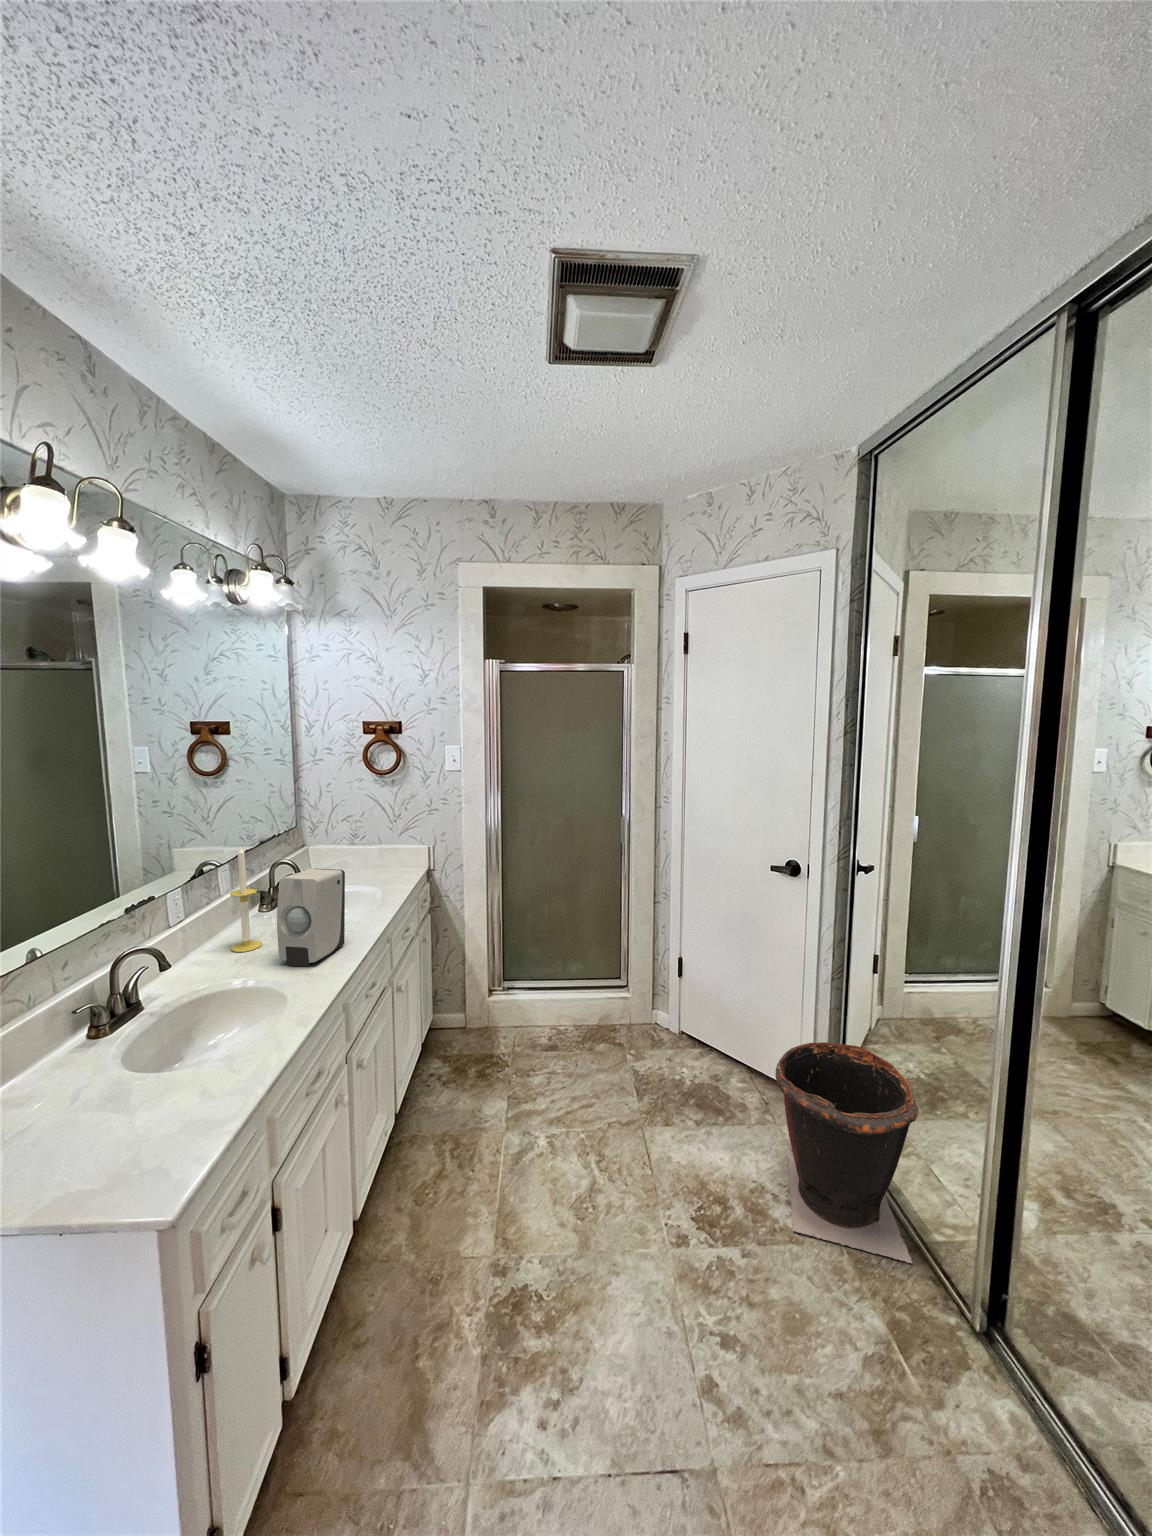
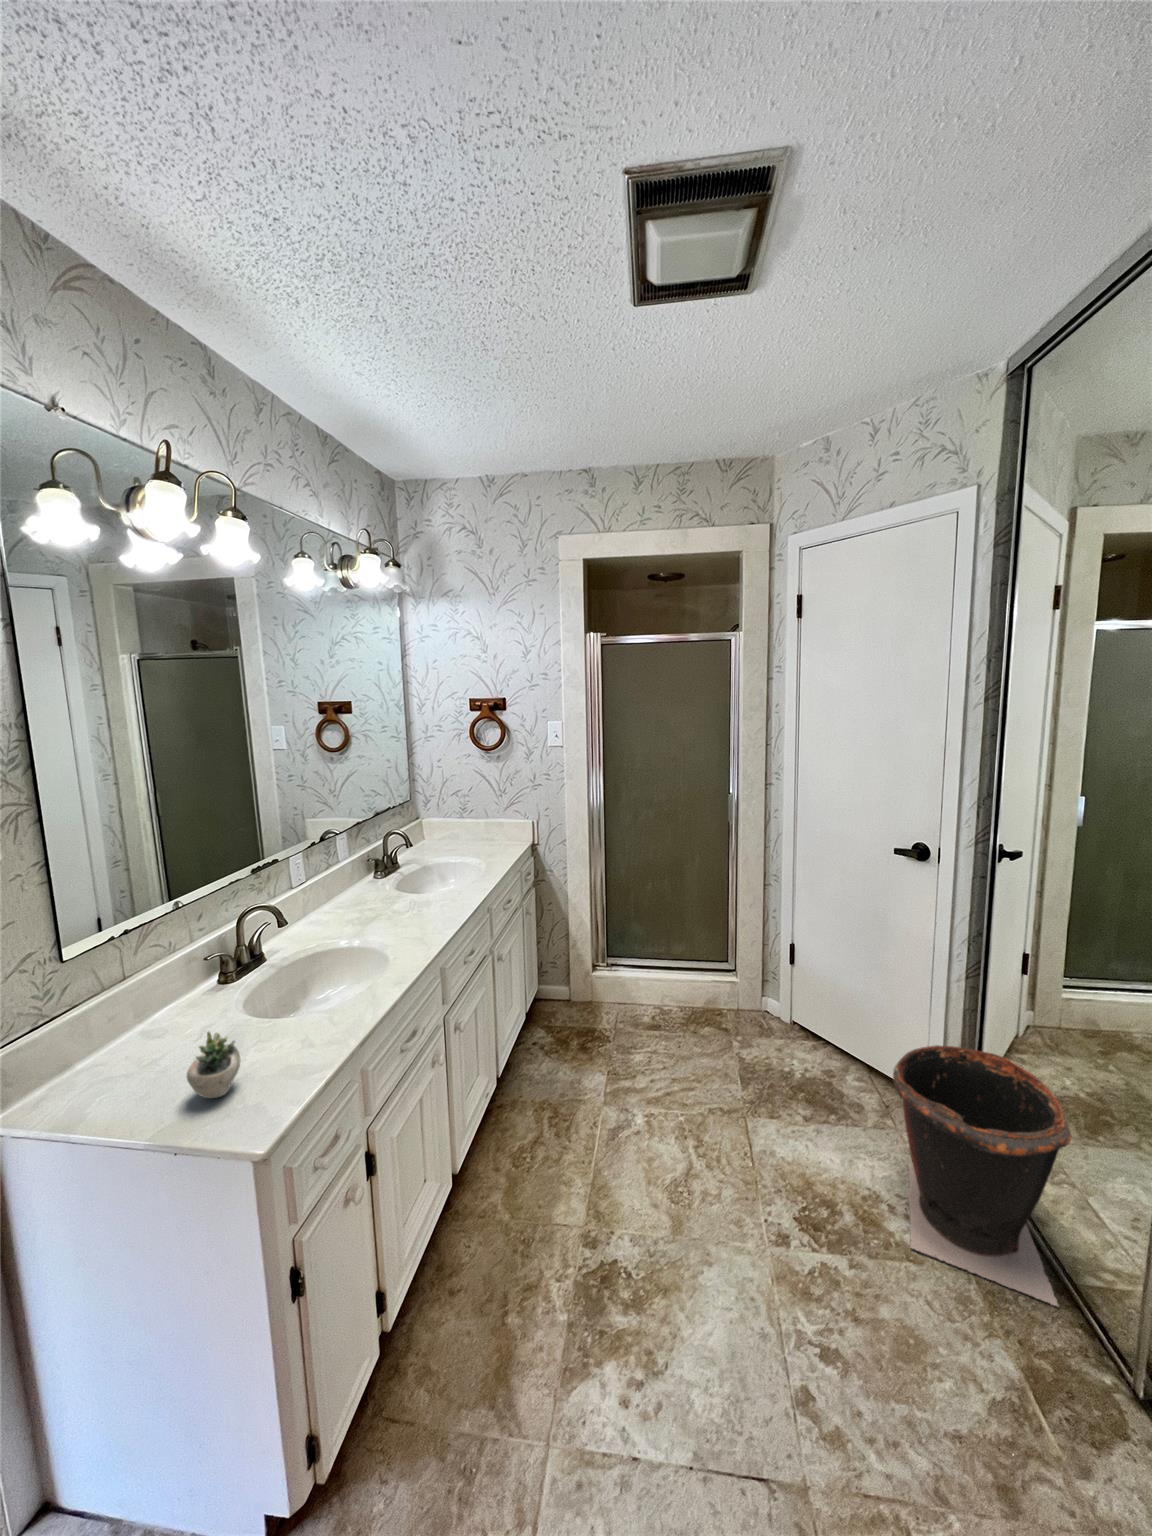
candle: present [230,846,262,952] -> none [345,815,374,914]
soap dispenser: present [277,869,345,967] -> none [383,838,445,931]
succulent plant: none [70,1053,189,1166] -> present [187,1003,286,1098]

